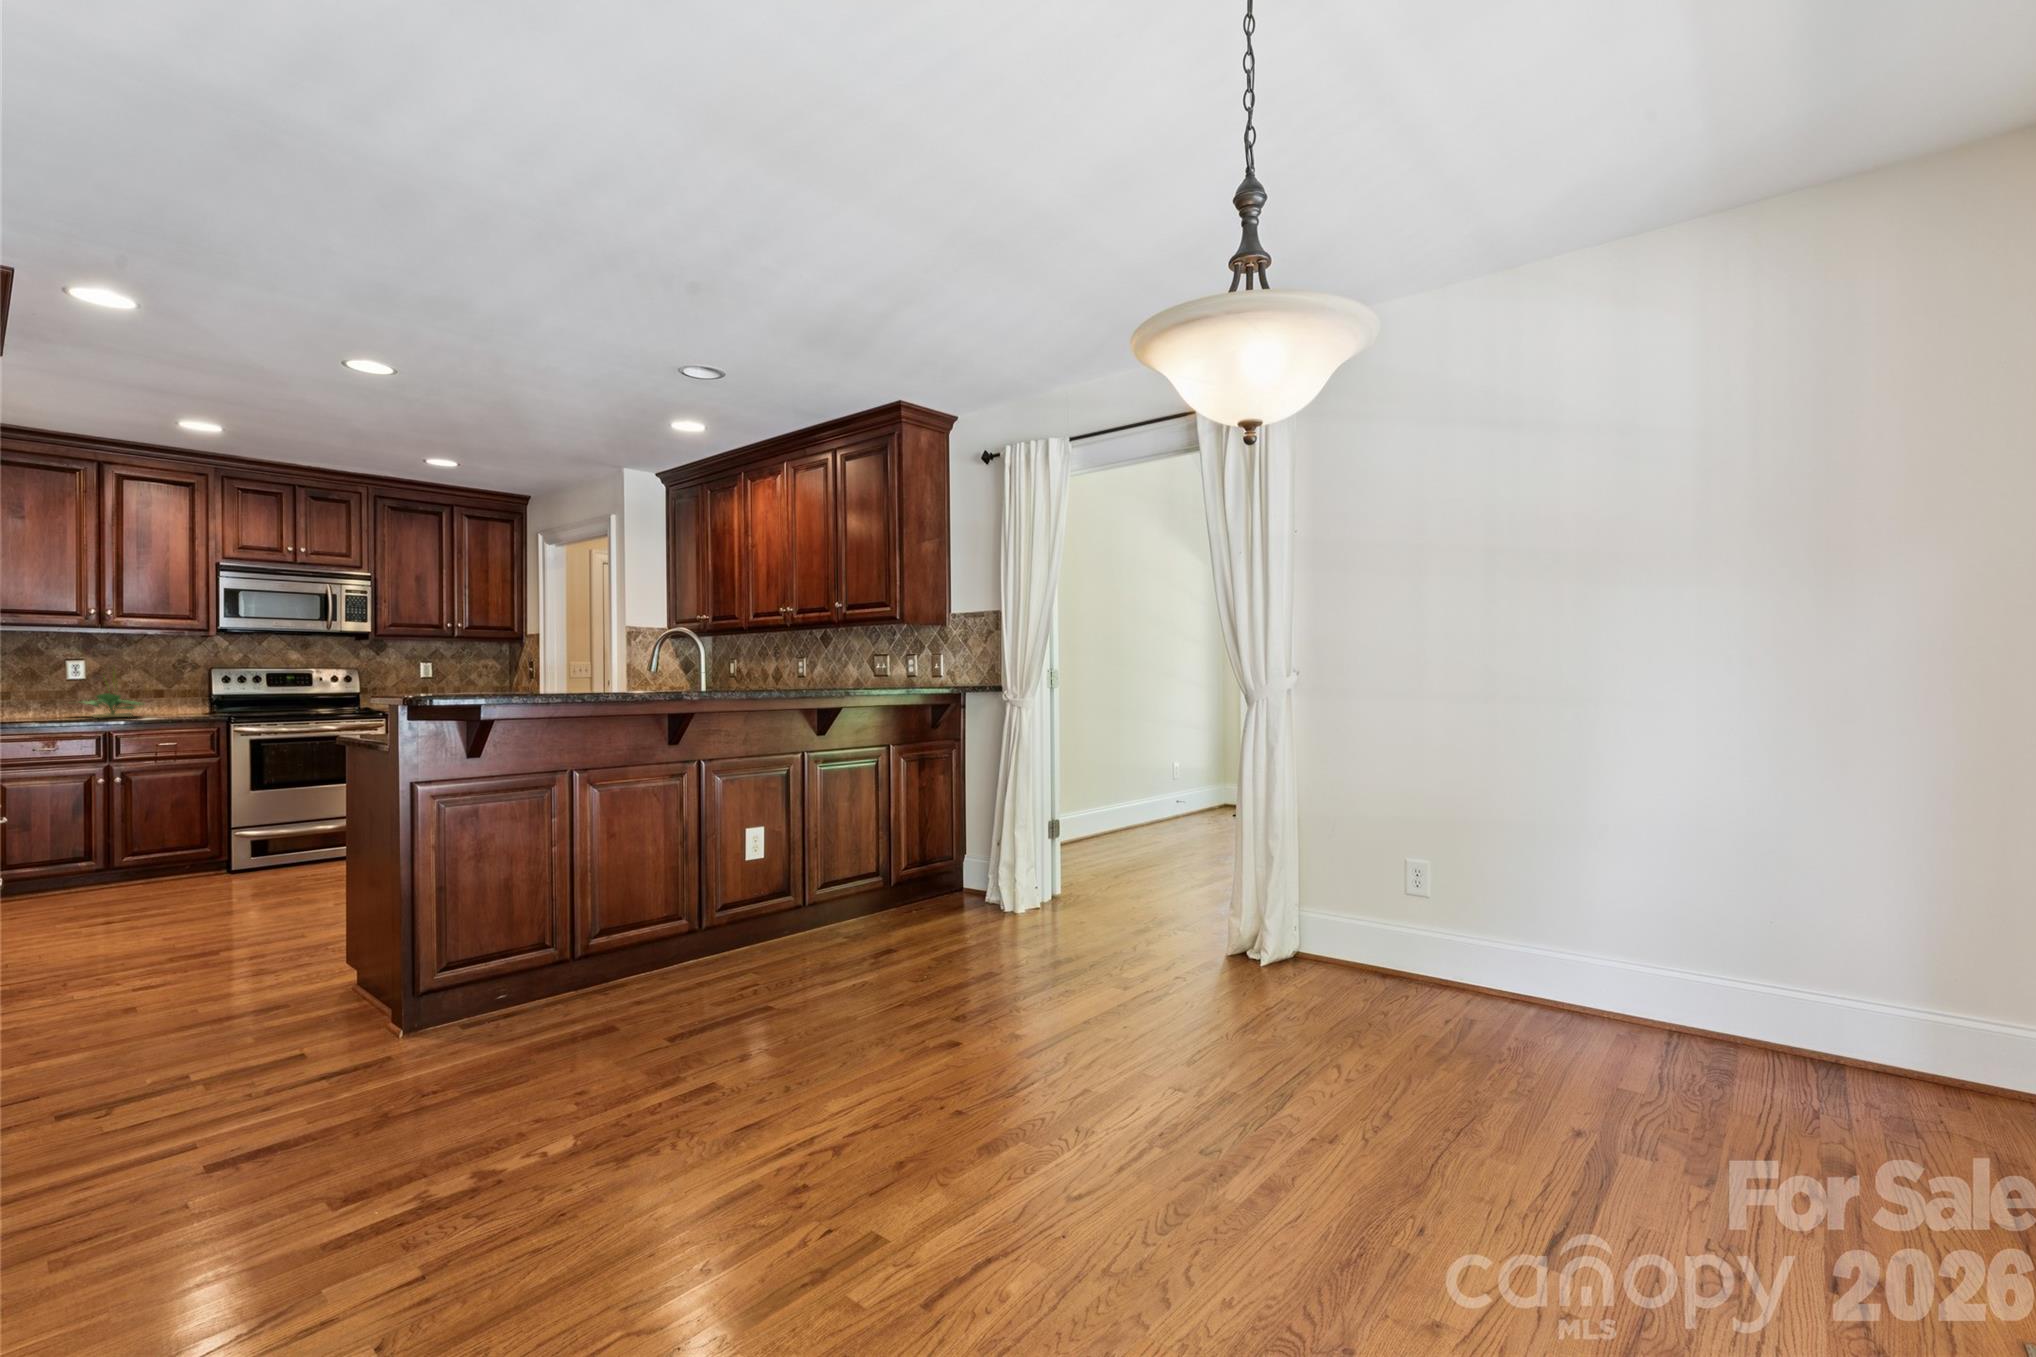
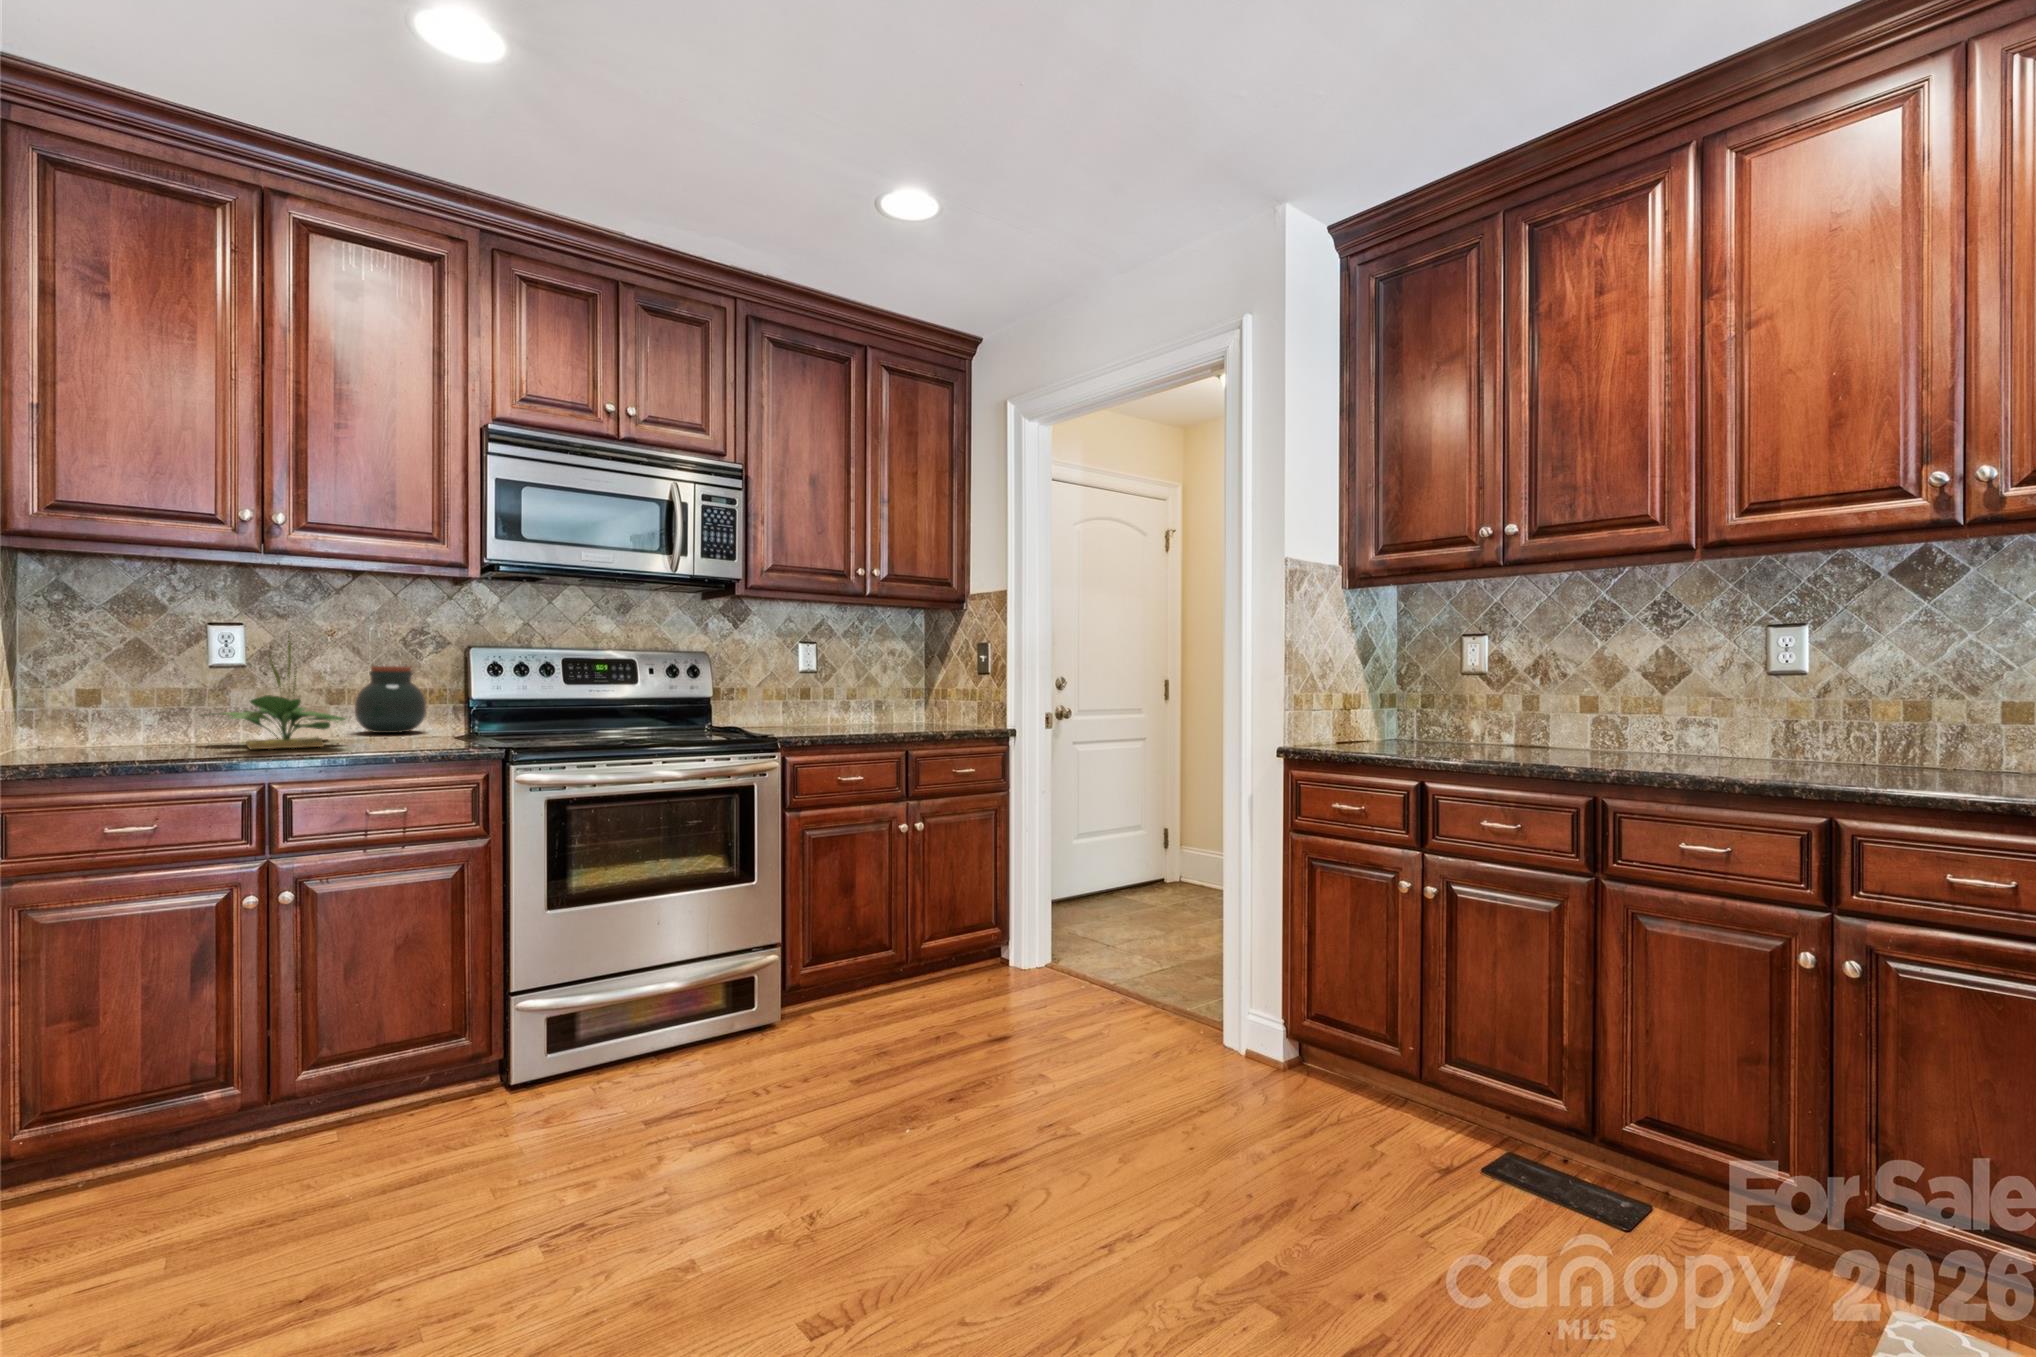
jar: none [147,679,187,711] -> present [355,666,426,733]

